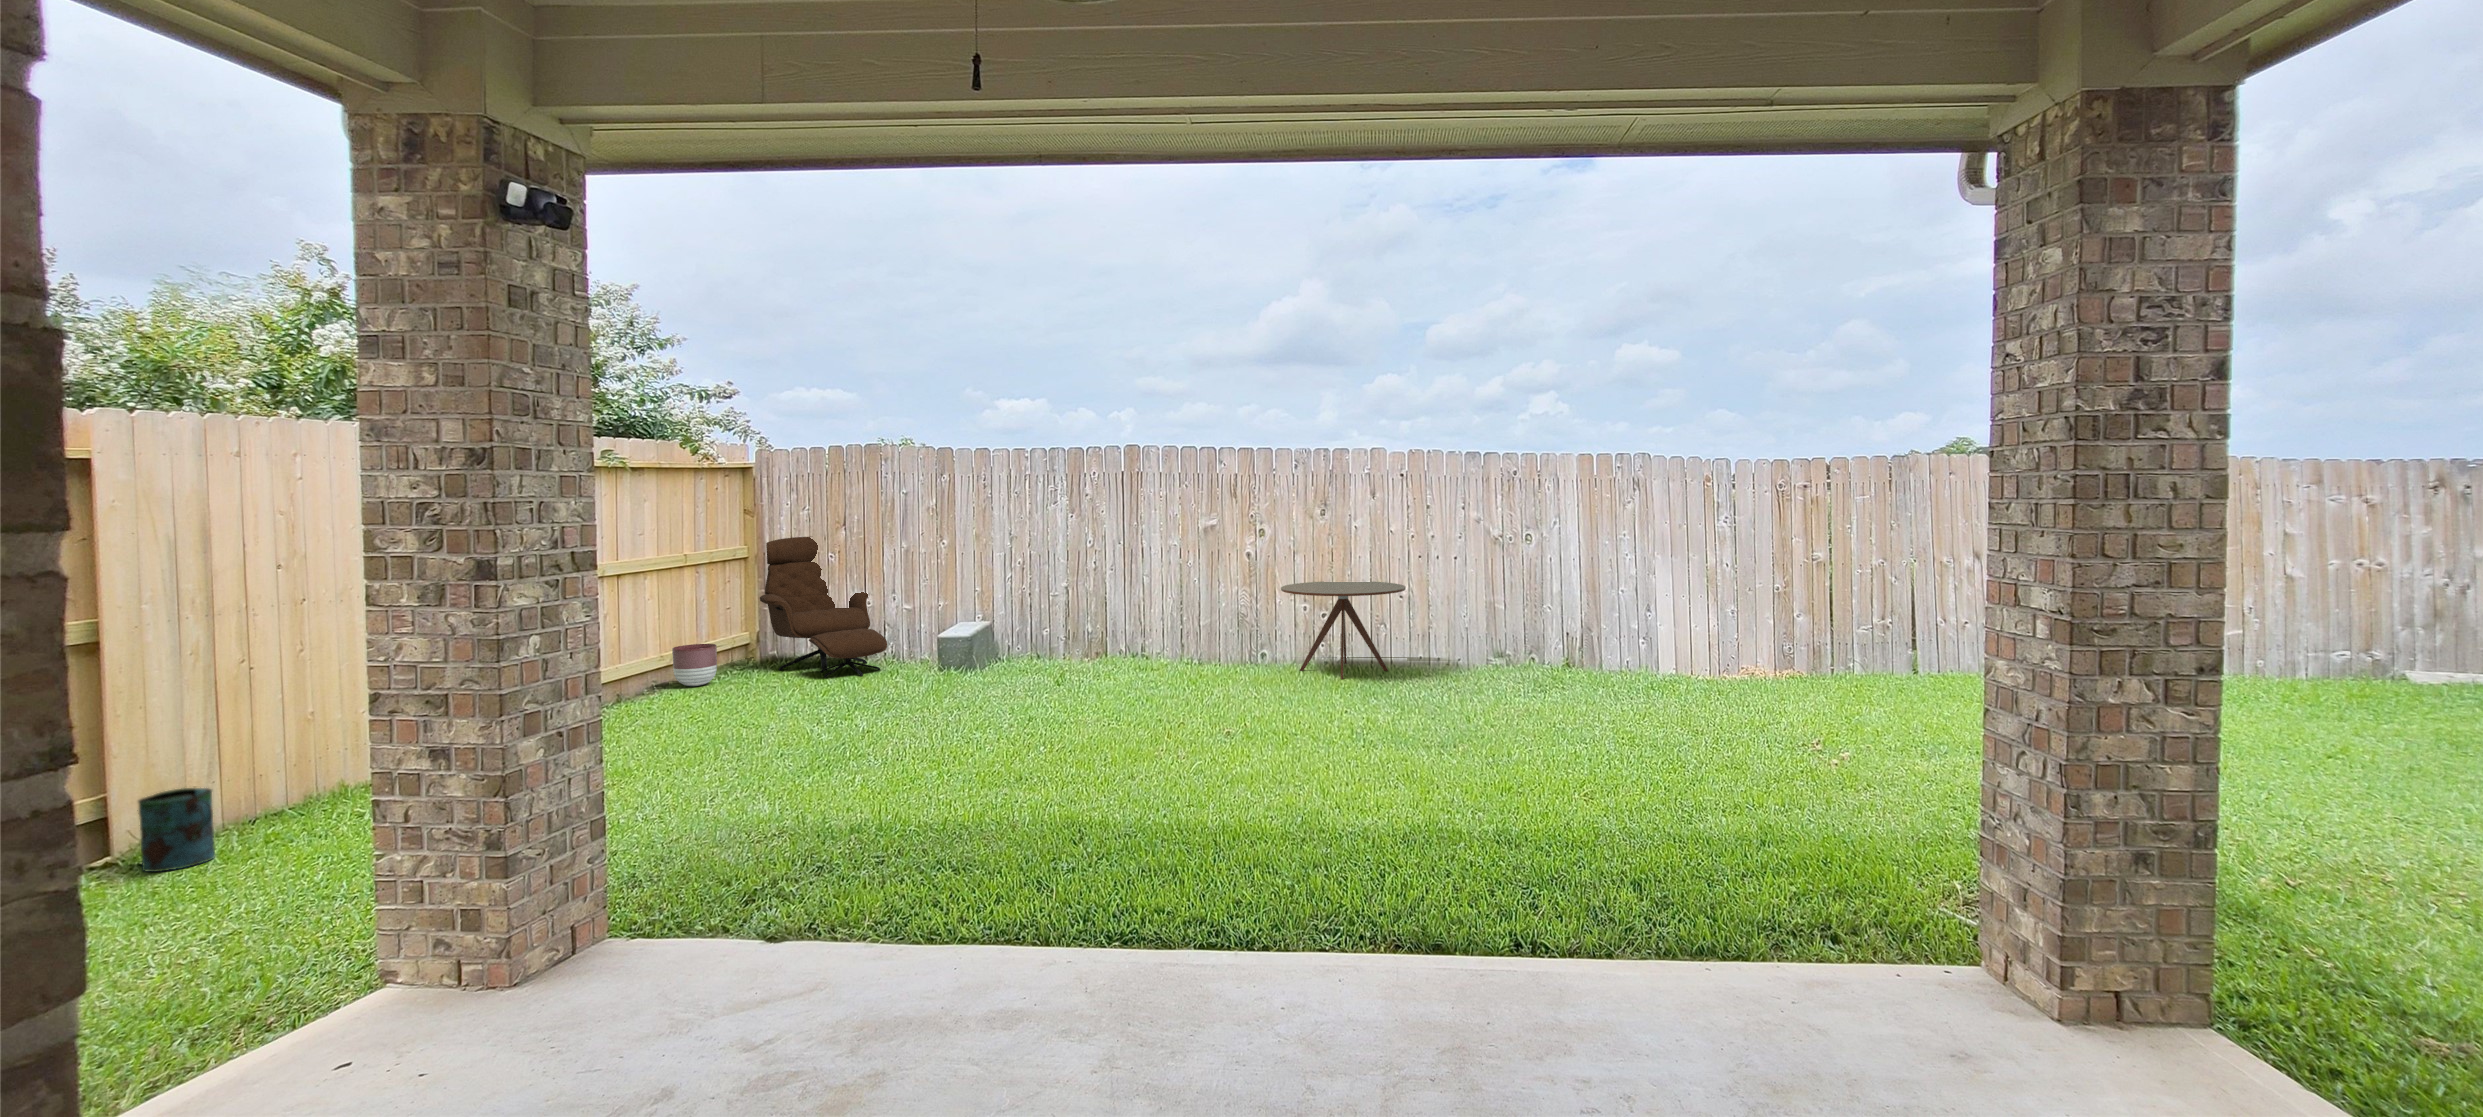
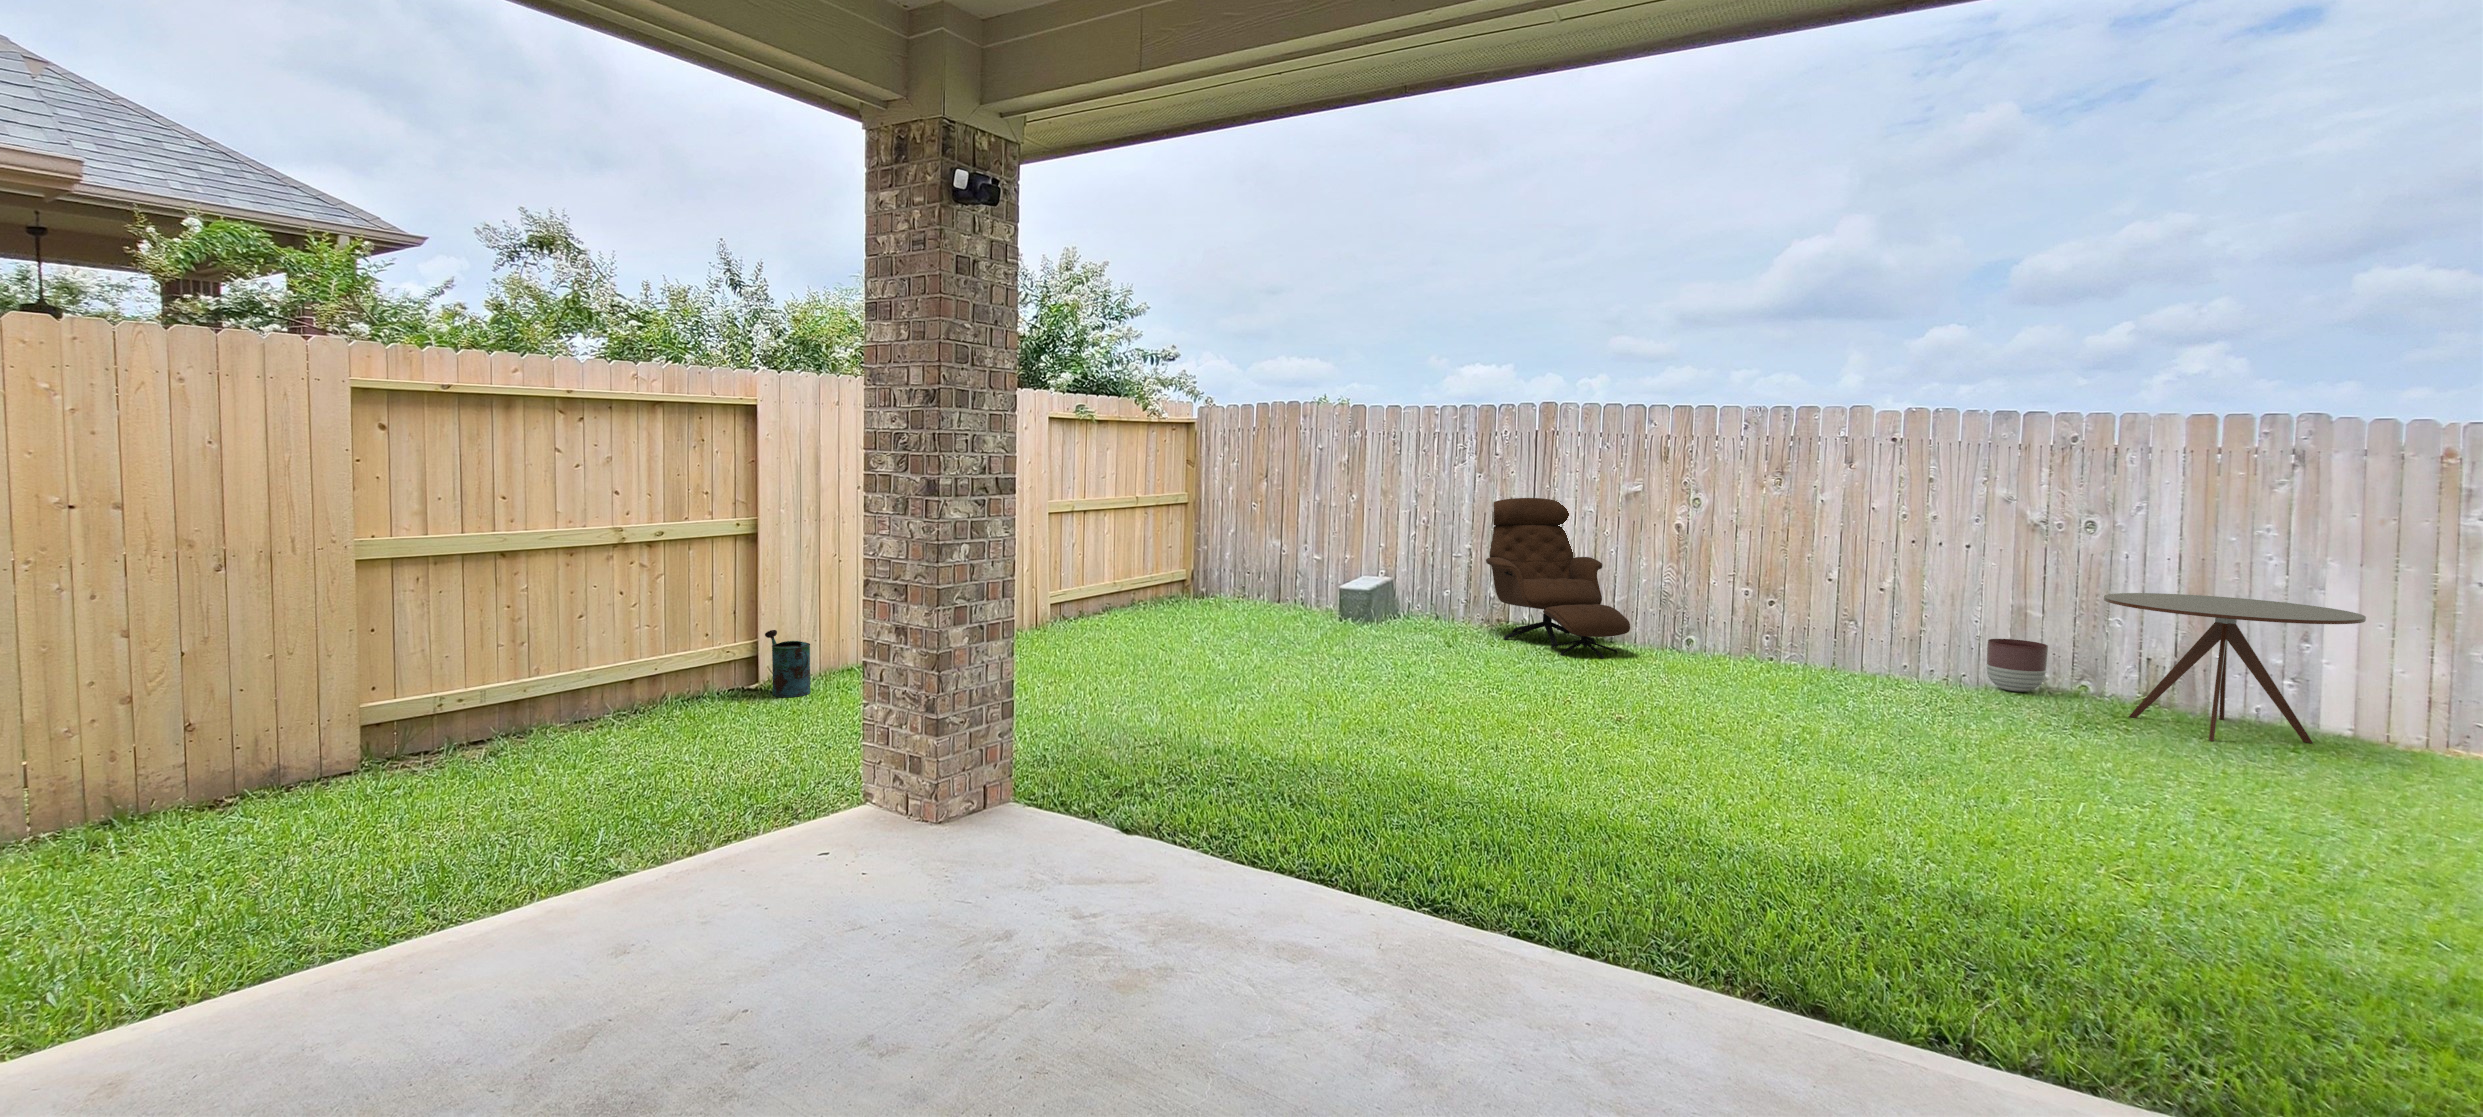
lounge chair: present [760,537,887,678] -> present [1486,498,1630,658]
round table: present [1281,582,1406,679] -> present [2104,593,2366,743]
planter: present [672,644,717,686] -> present [1987,639,2048,692]

